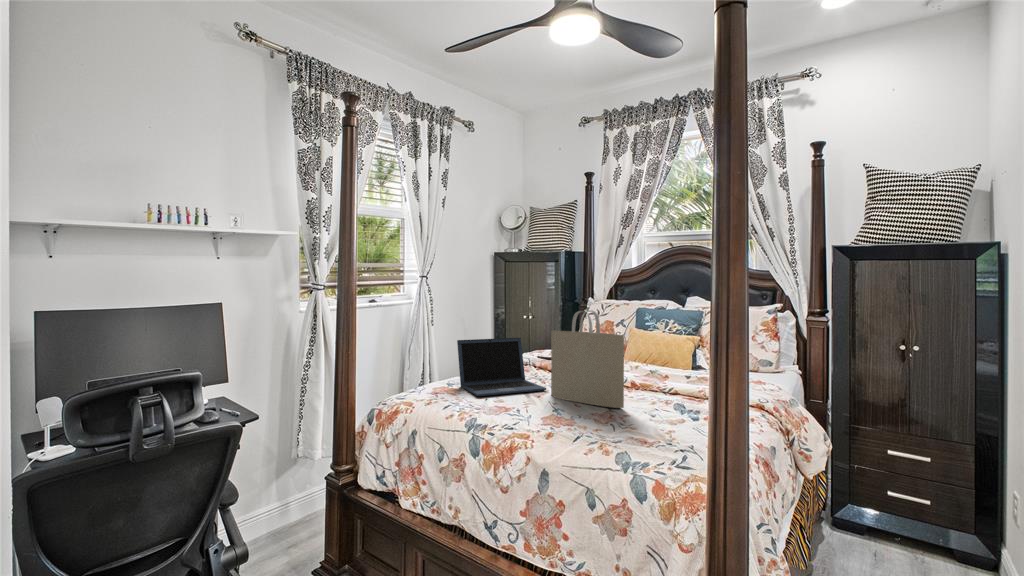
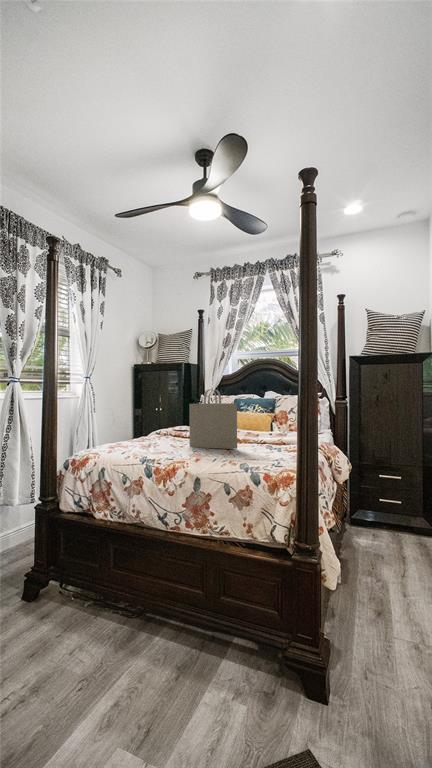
laptop: present [457,338,546,396] -> none [123,413,185,447]

